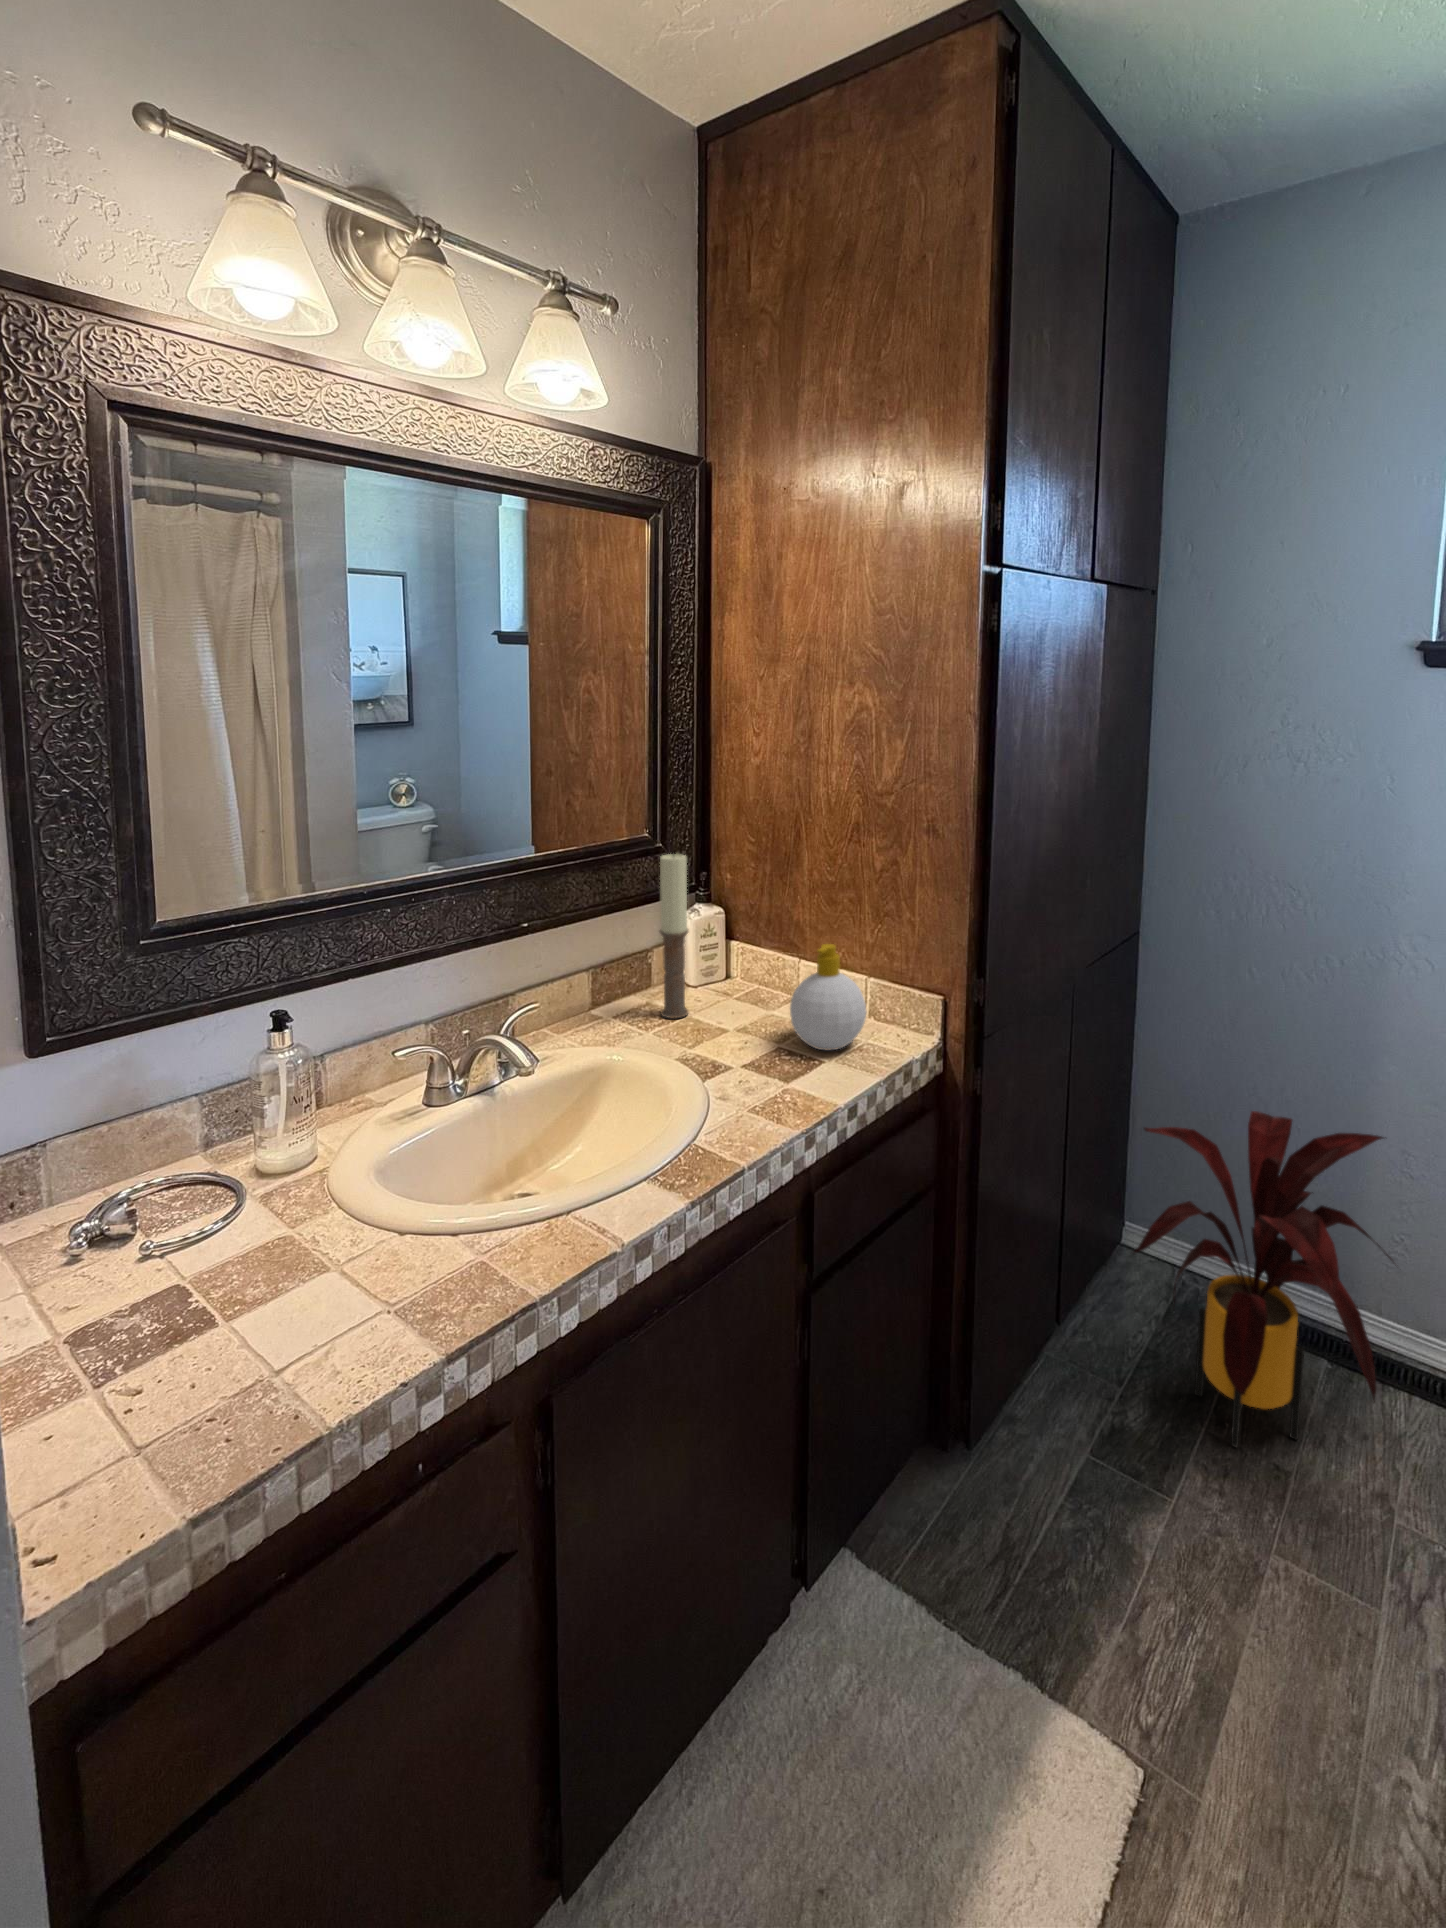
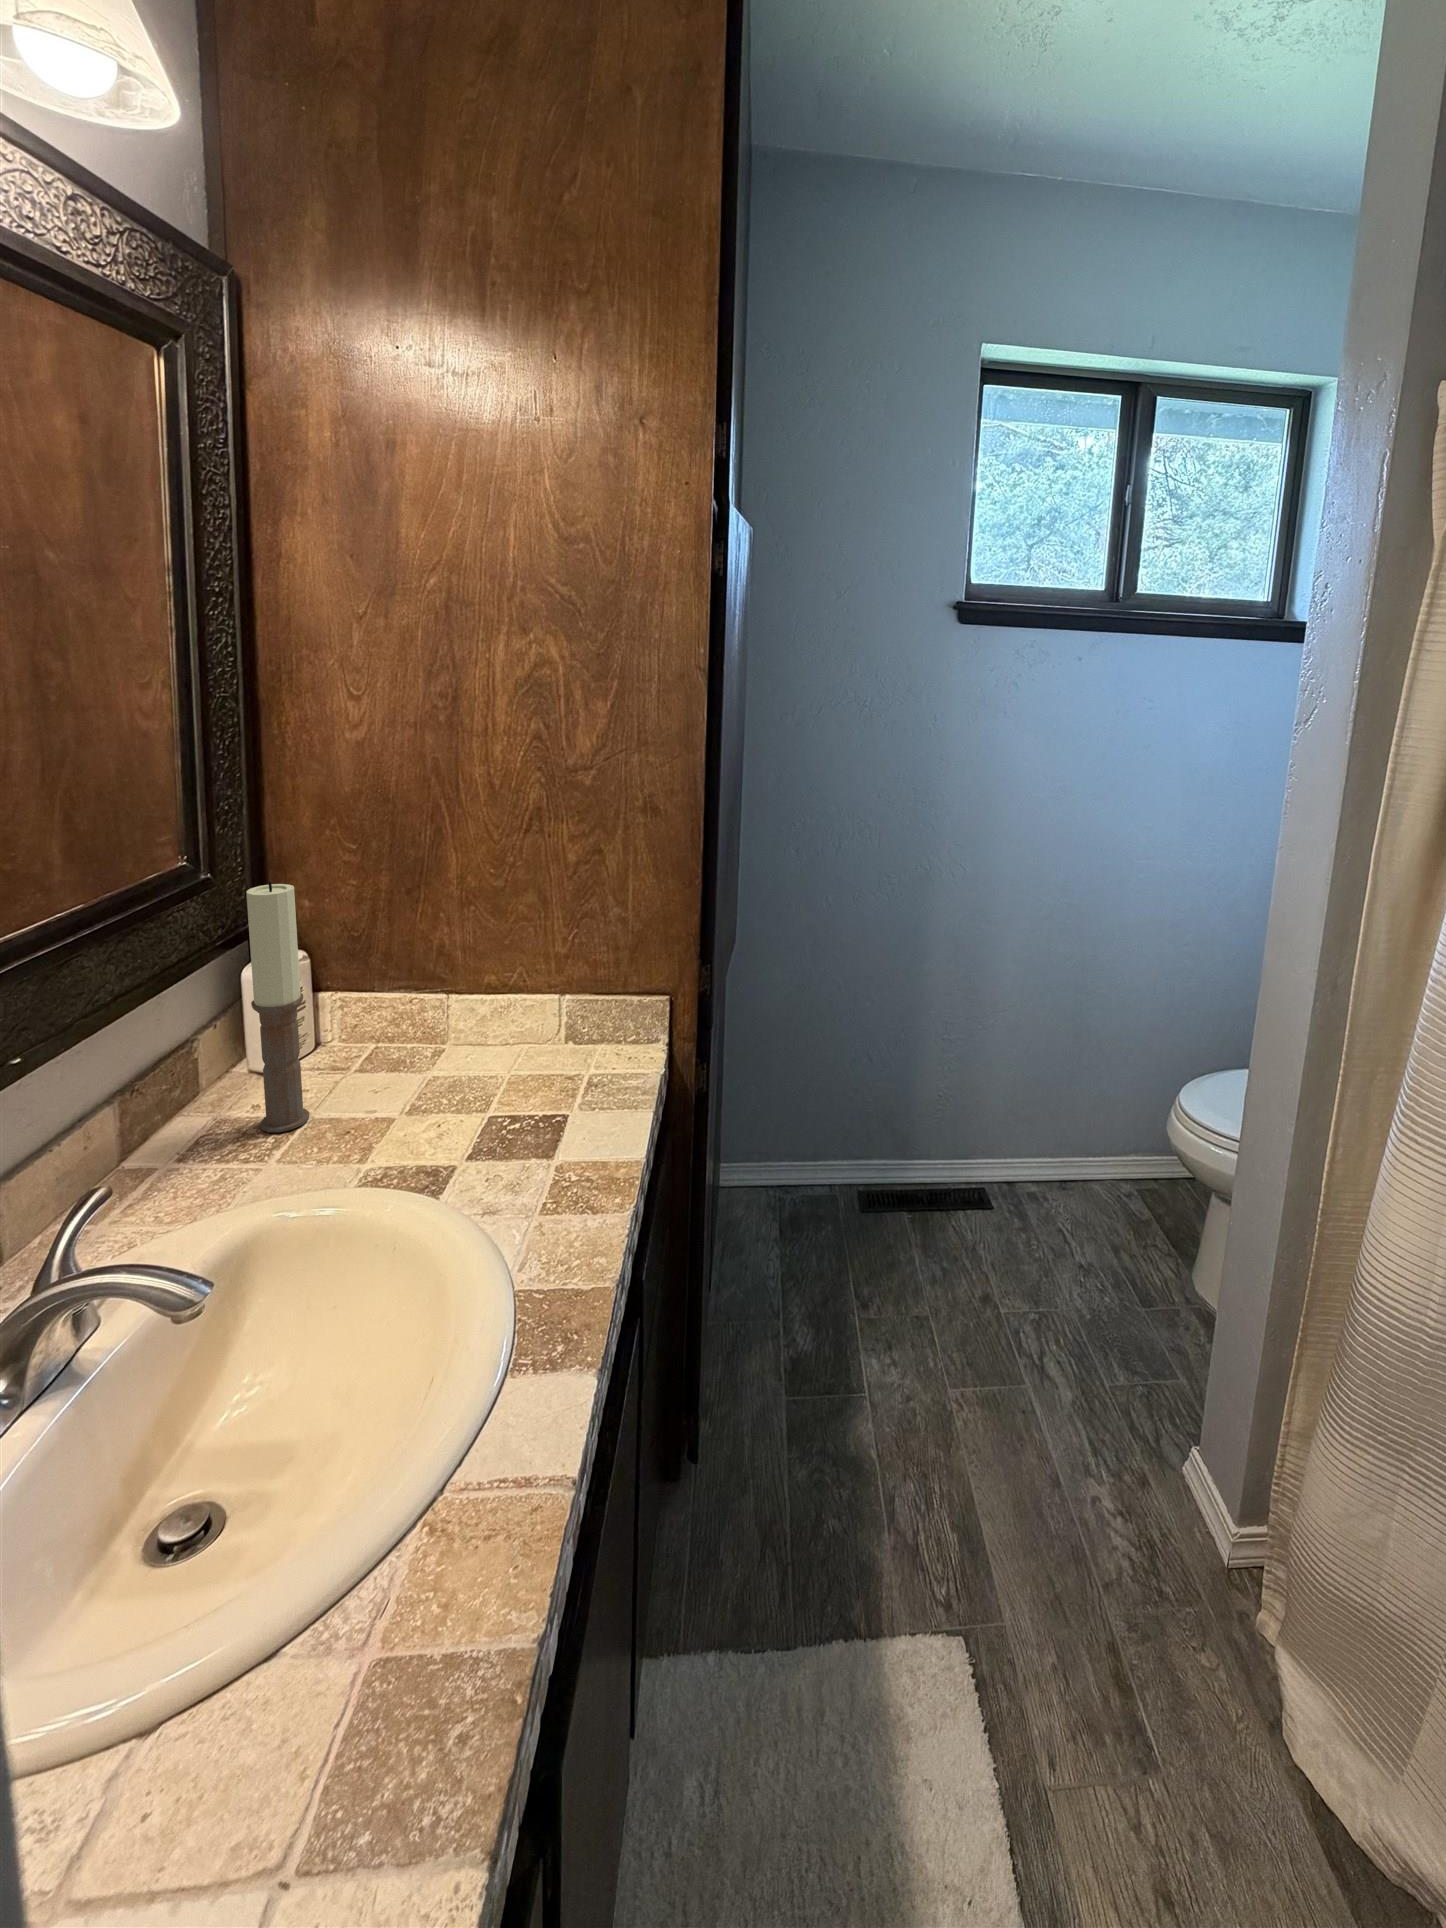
soap bottle: present [790,944,866,1050] -> none [493,965,597,1102]
house plant: present [1133,1111,1388,1447] -> none [768,1016,998,1322]

